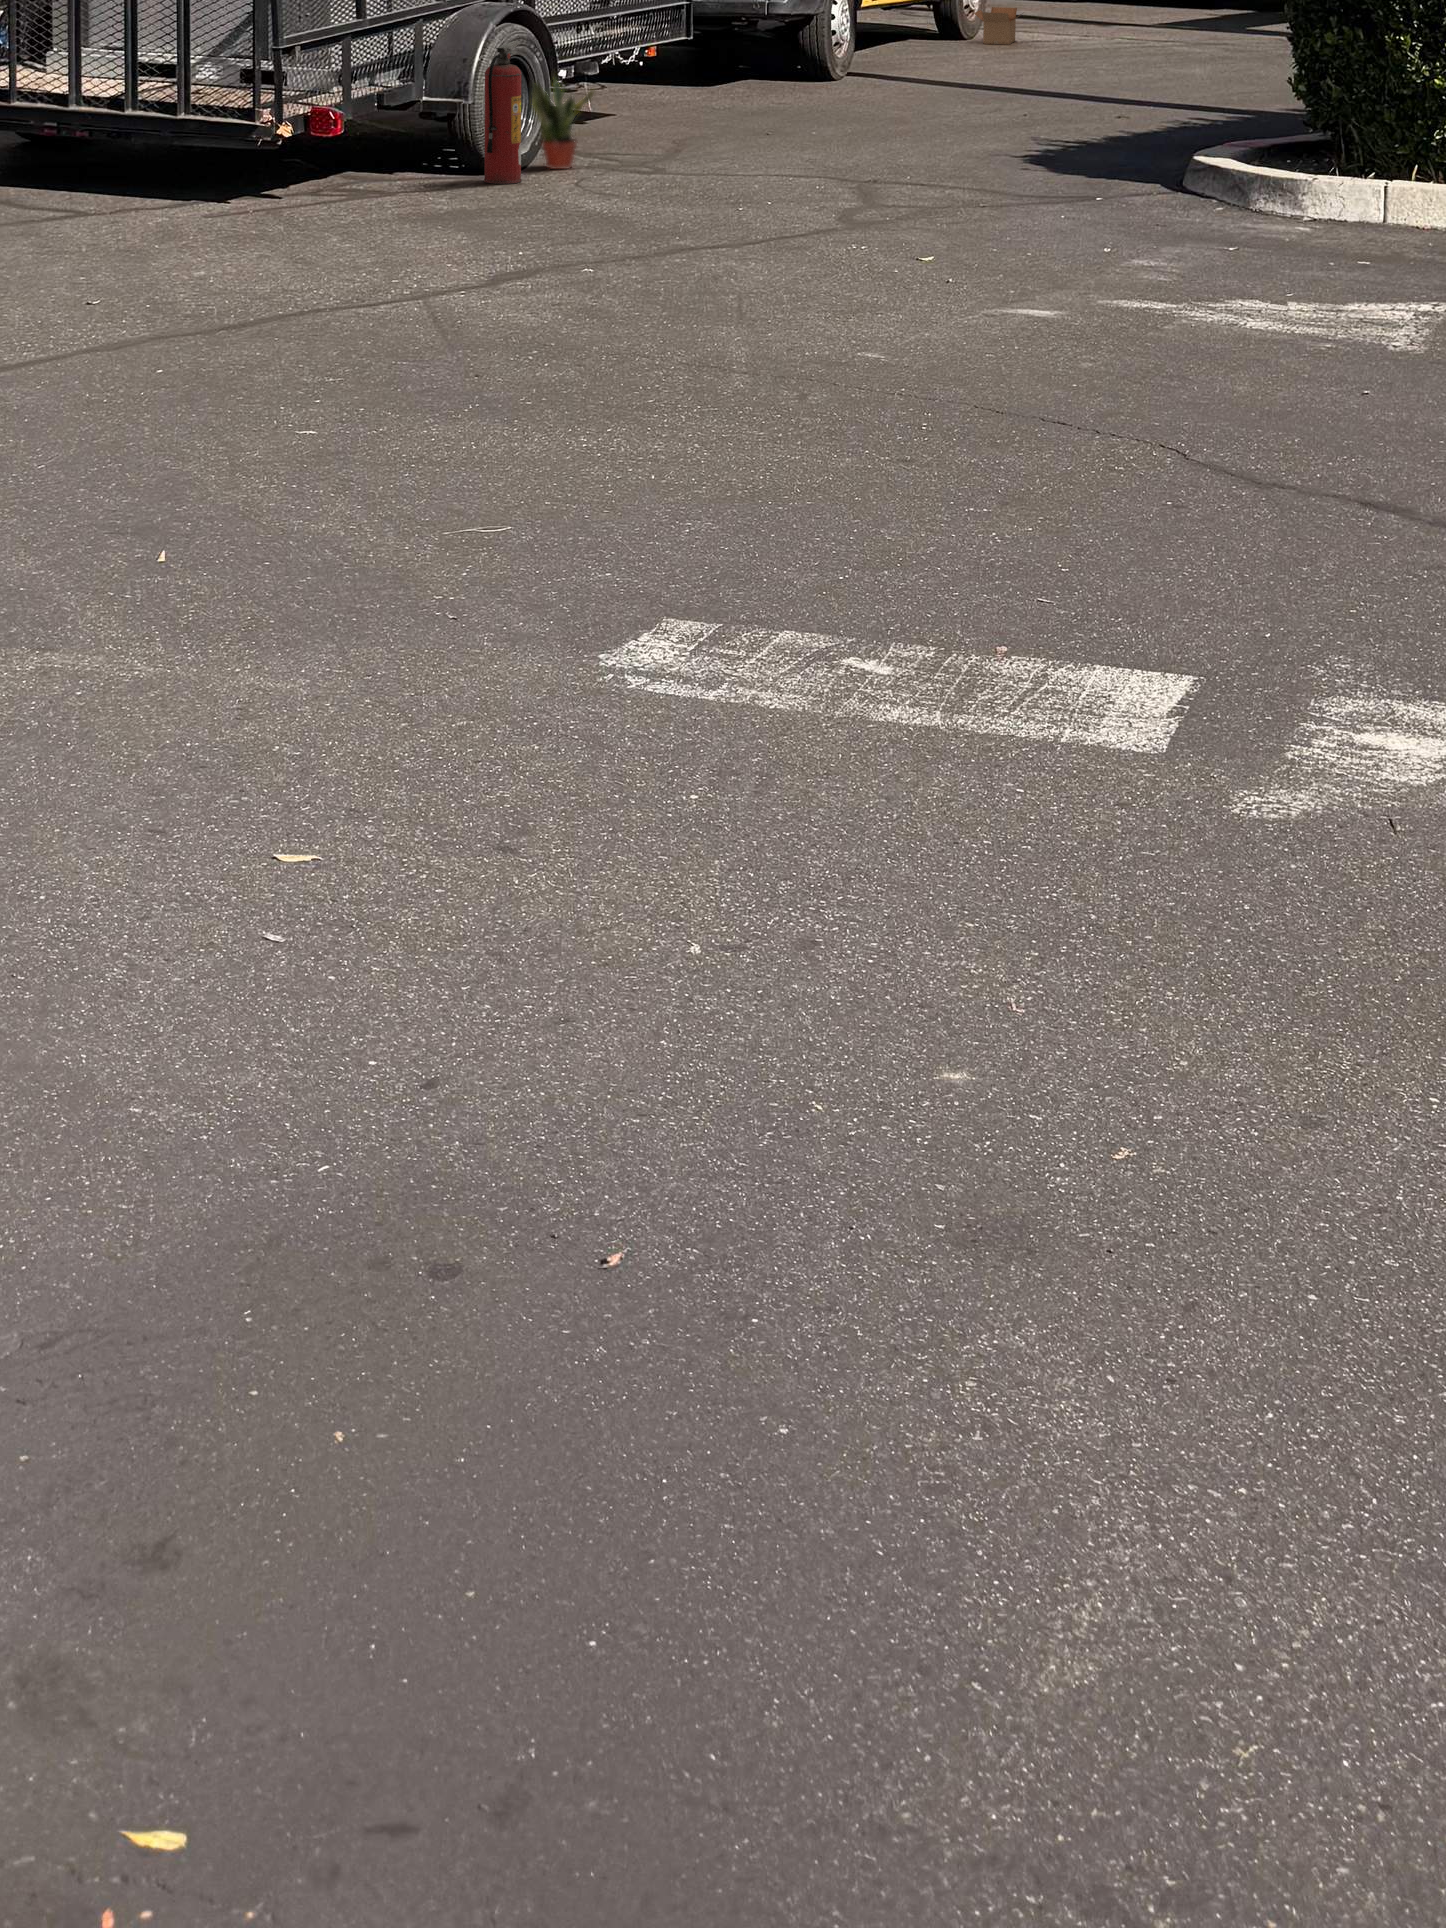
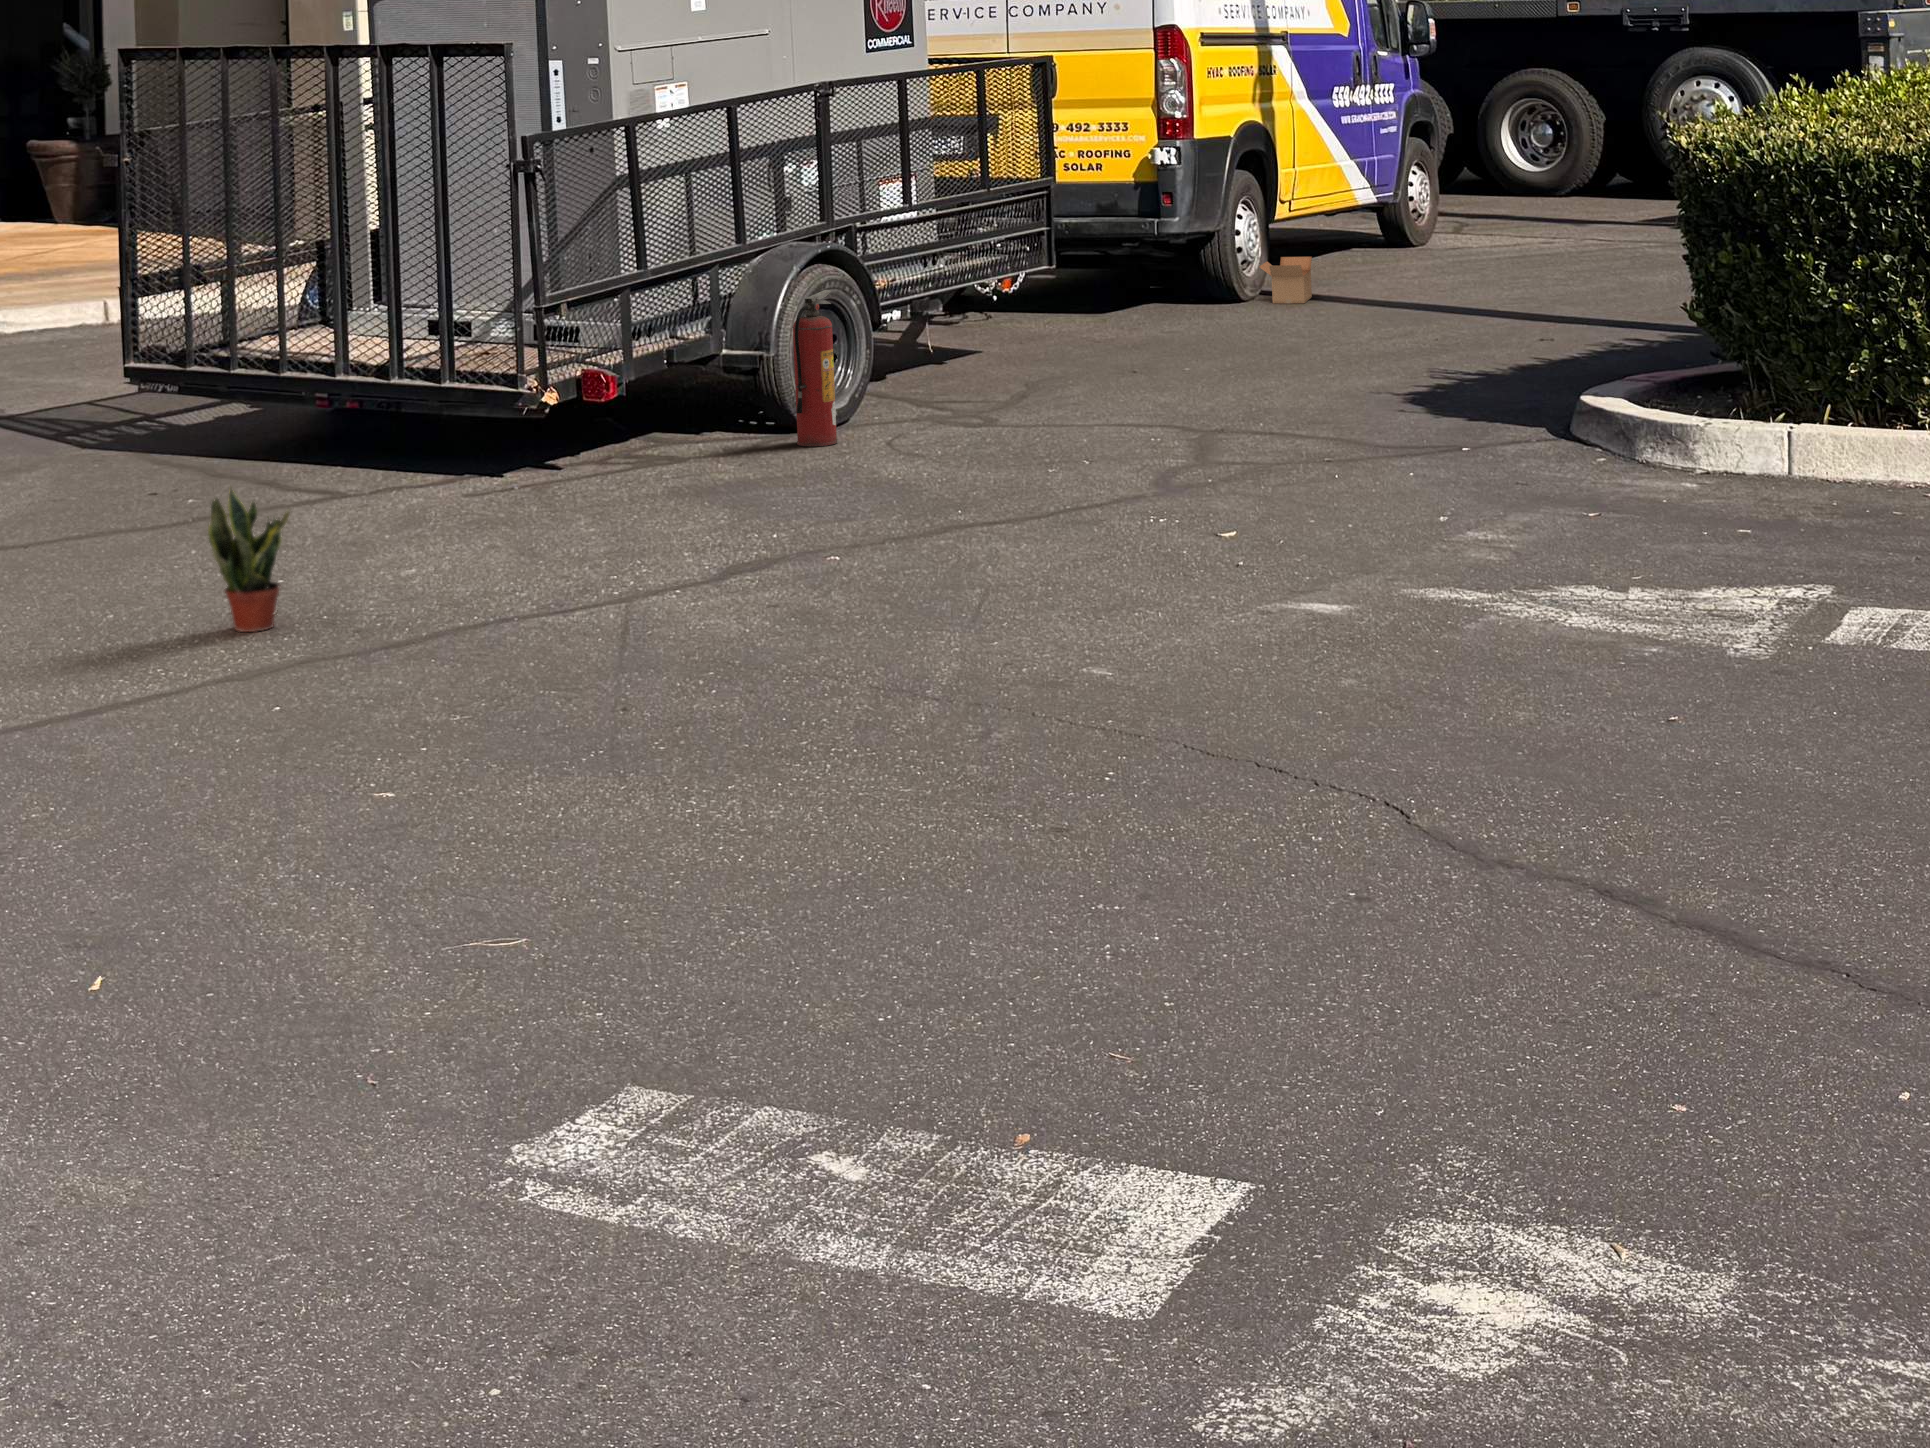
cardboard box: present [974,7,1022,45] -> present [1259,257,1312,304]
potted plant: present [532,80,594,169] -> present [208,490,290,632]

